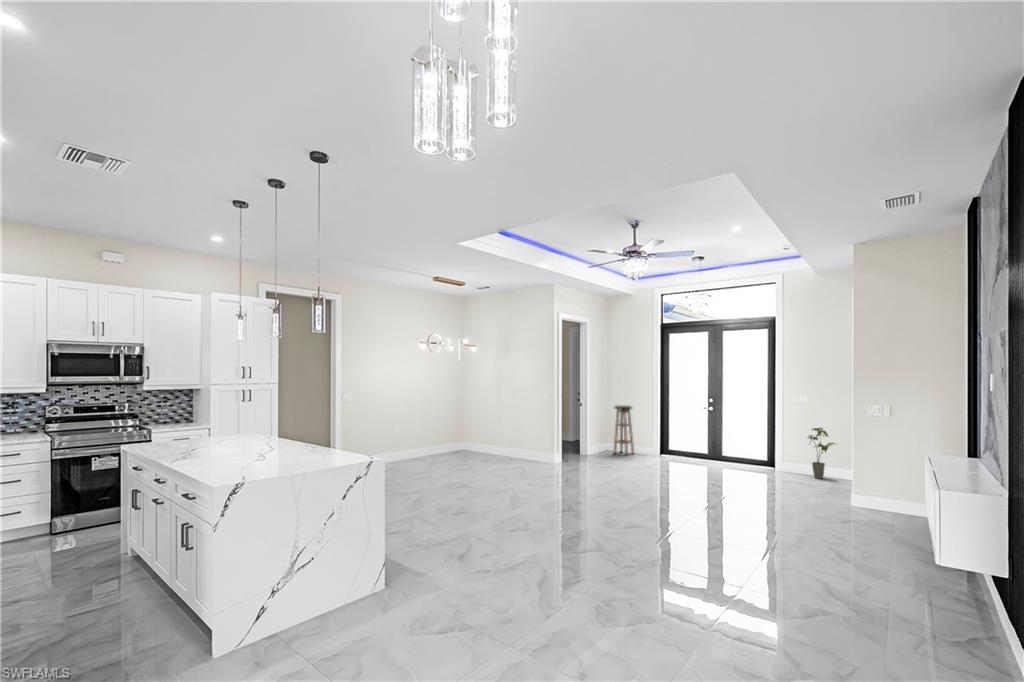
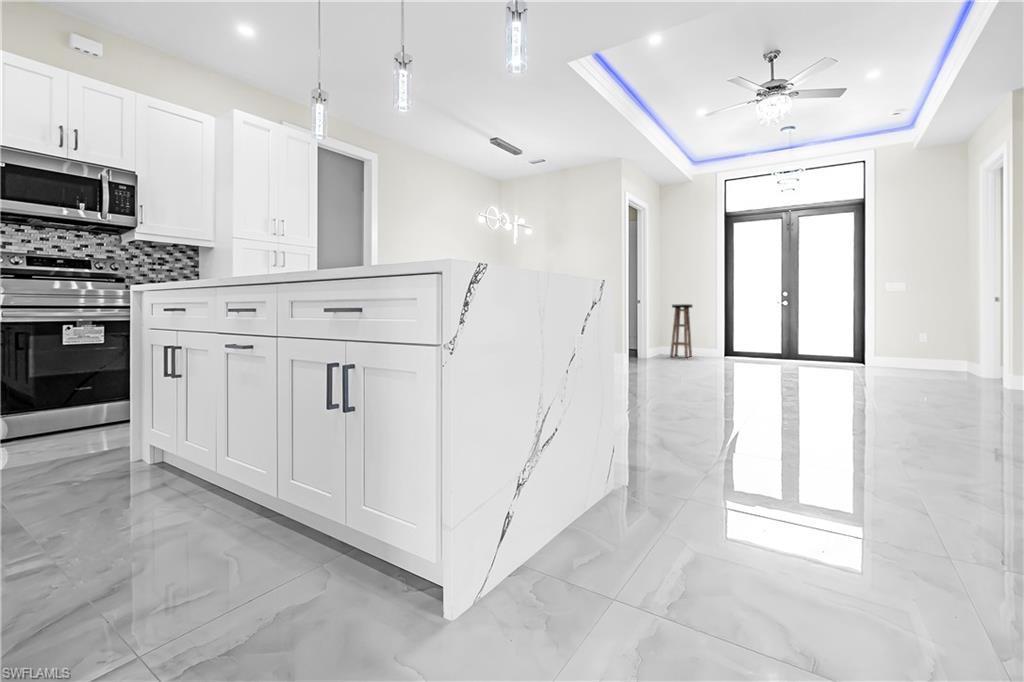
house plant: present [809,428,835,479] -> none [910,315,948,371]

